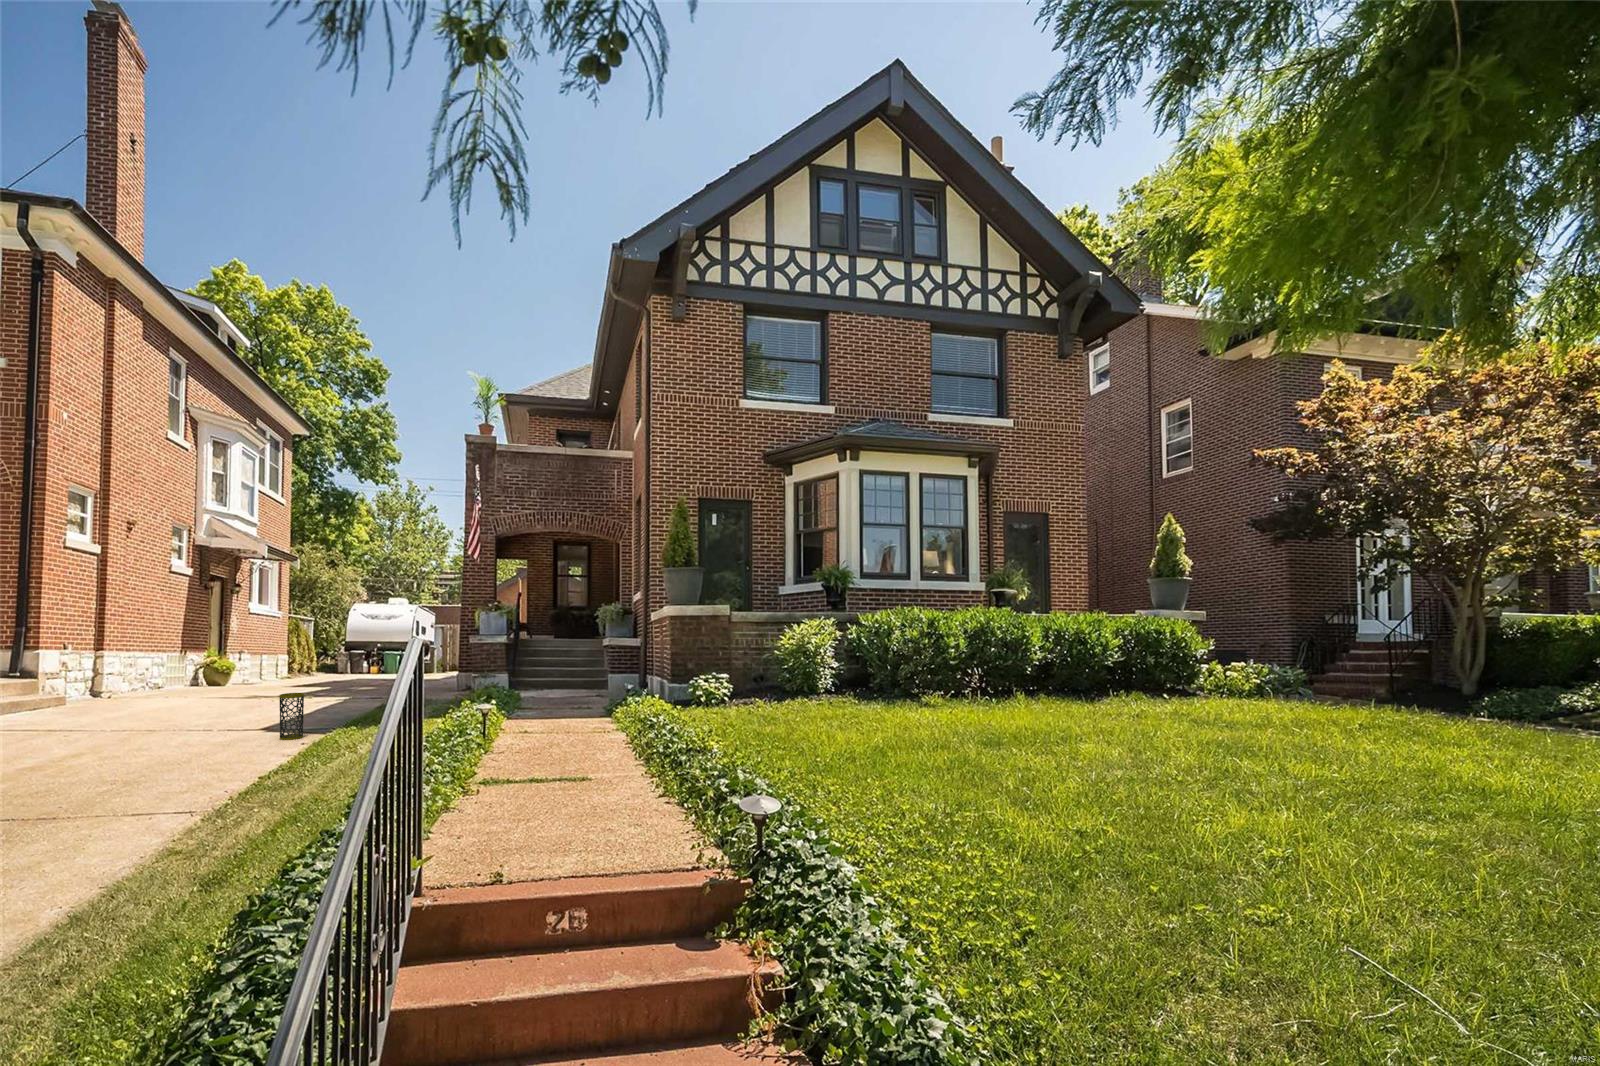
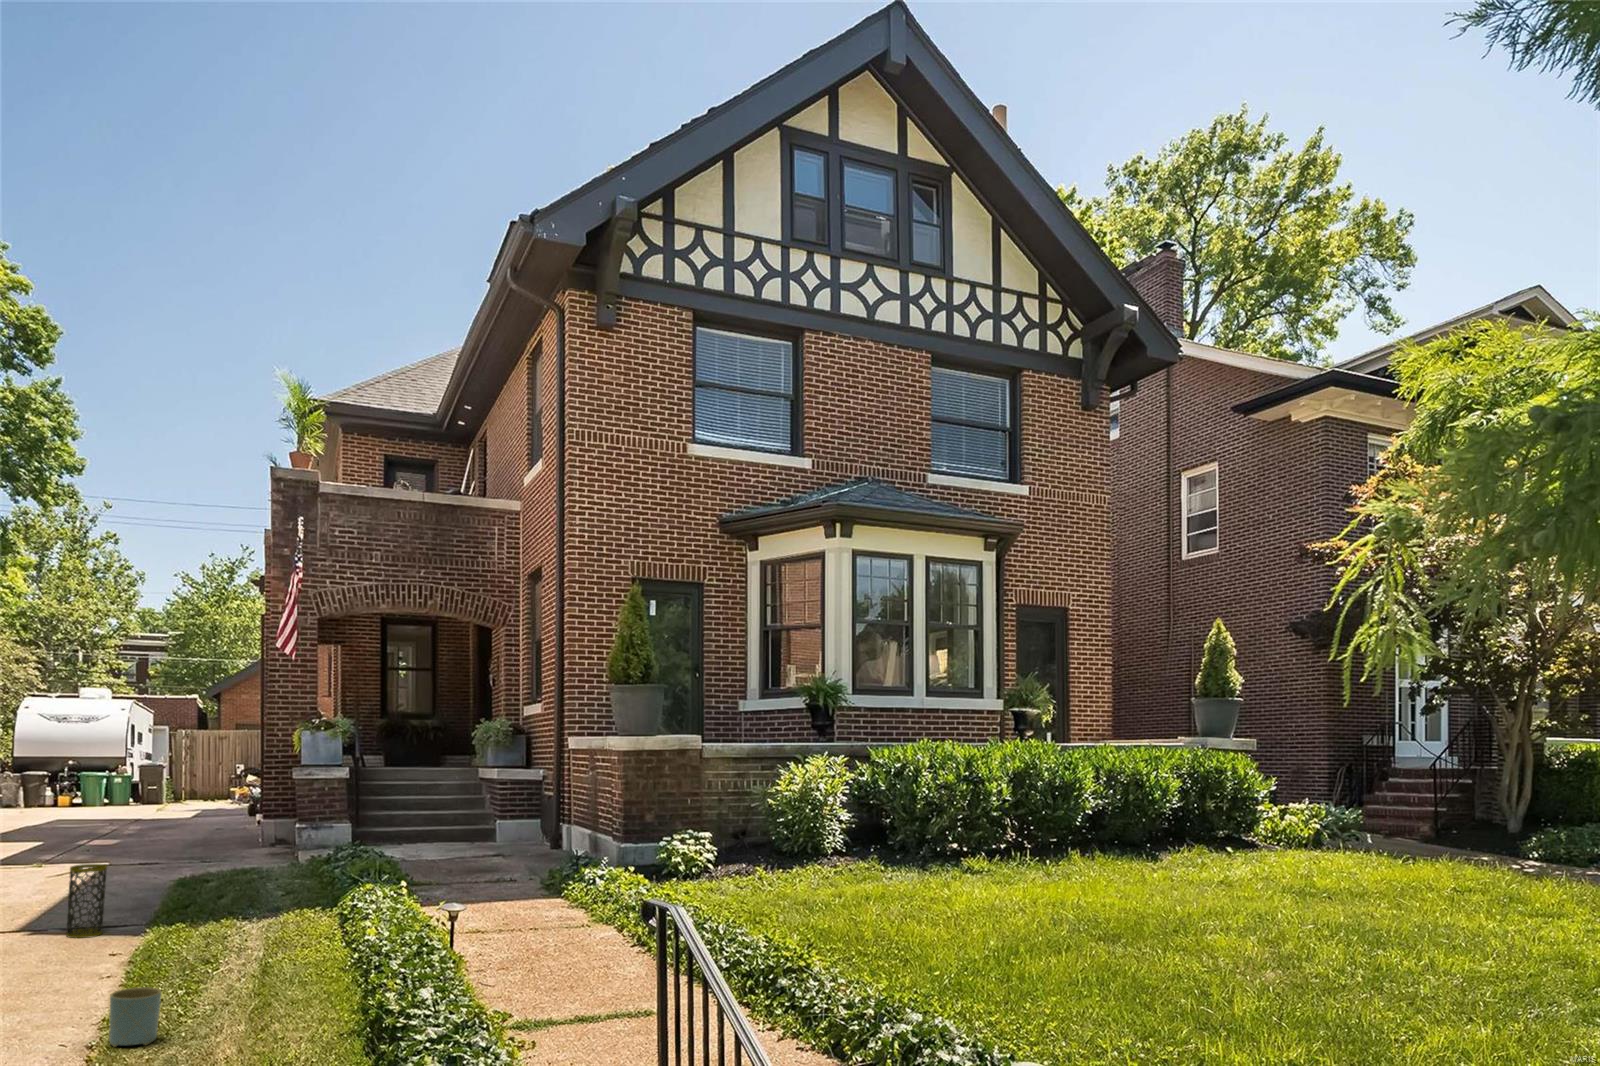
planter: none [211,770,247,808] -> present [109,987,161,1047]

